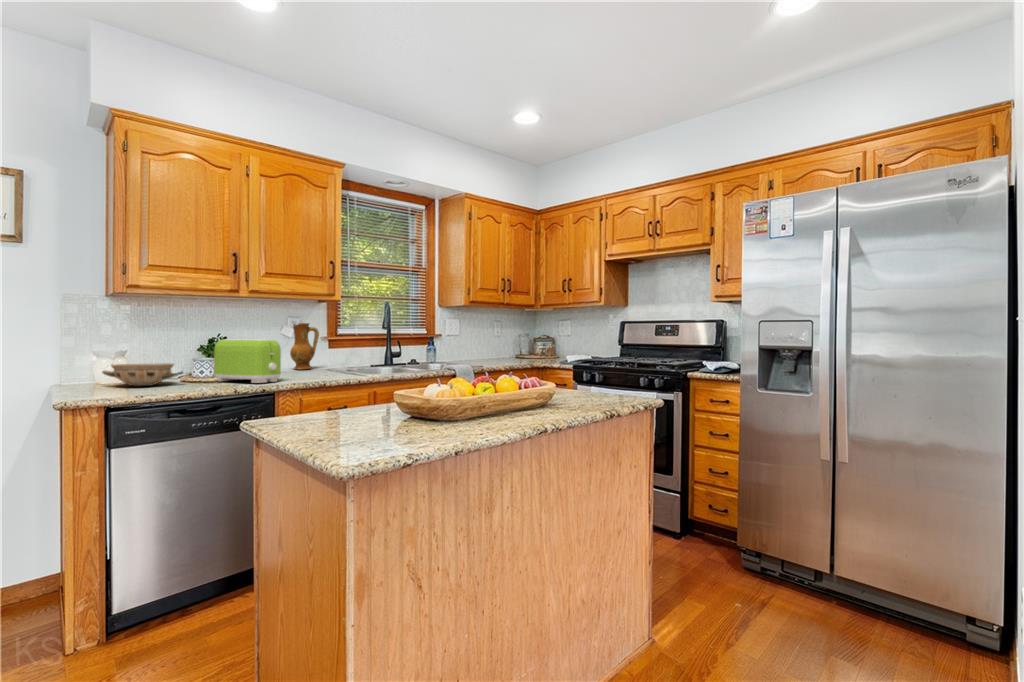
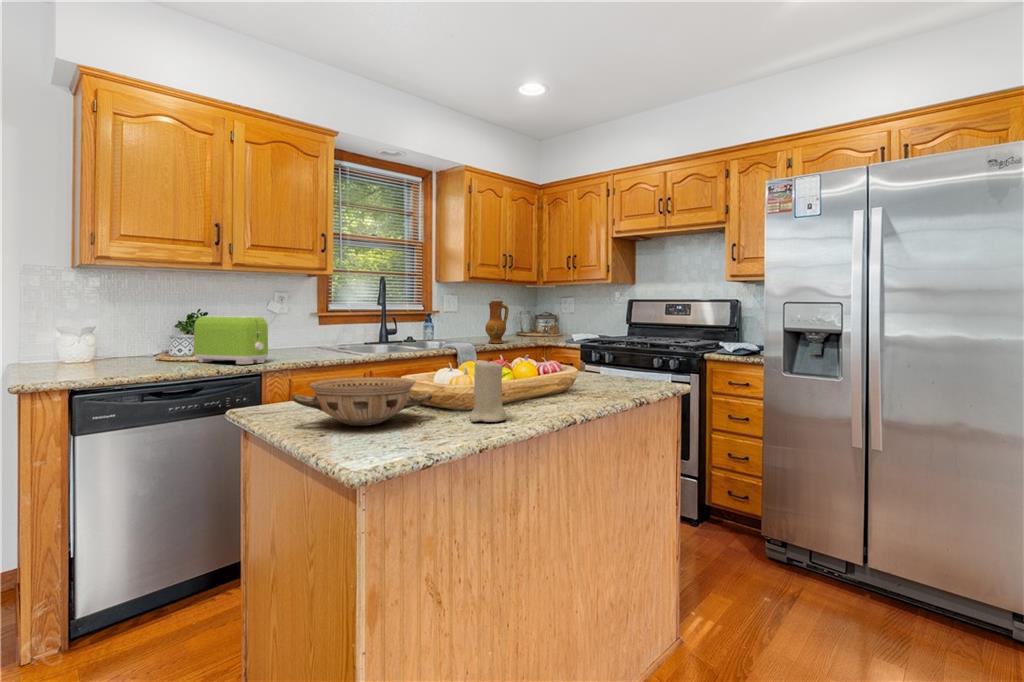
ceramic jug: present [290,323,319,370] -> present [485,301,509,343]
ceramic bowl: present [102,363,183,386] -> present [291,377,432,426]
candle: none [451,375,483,431] -> present [469,358,506,422]

